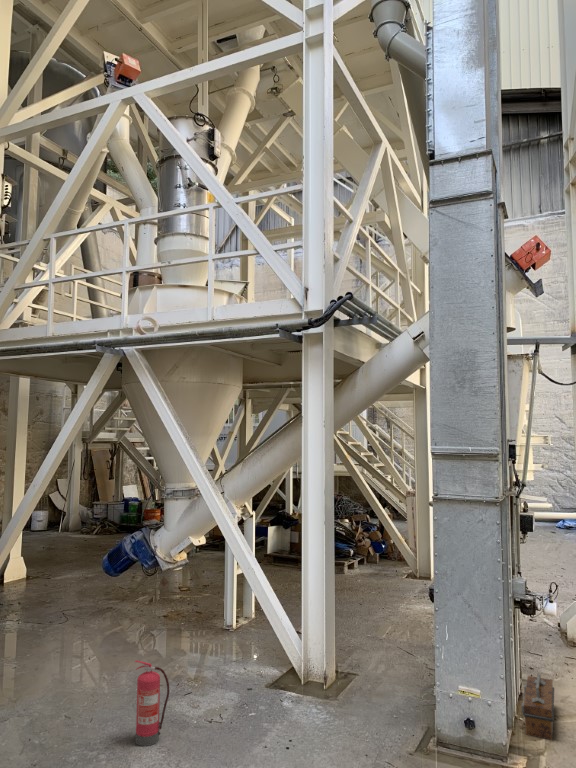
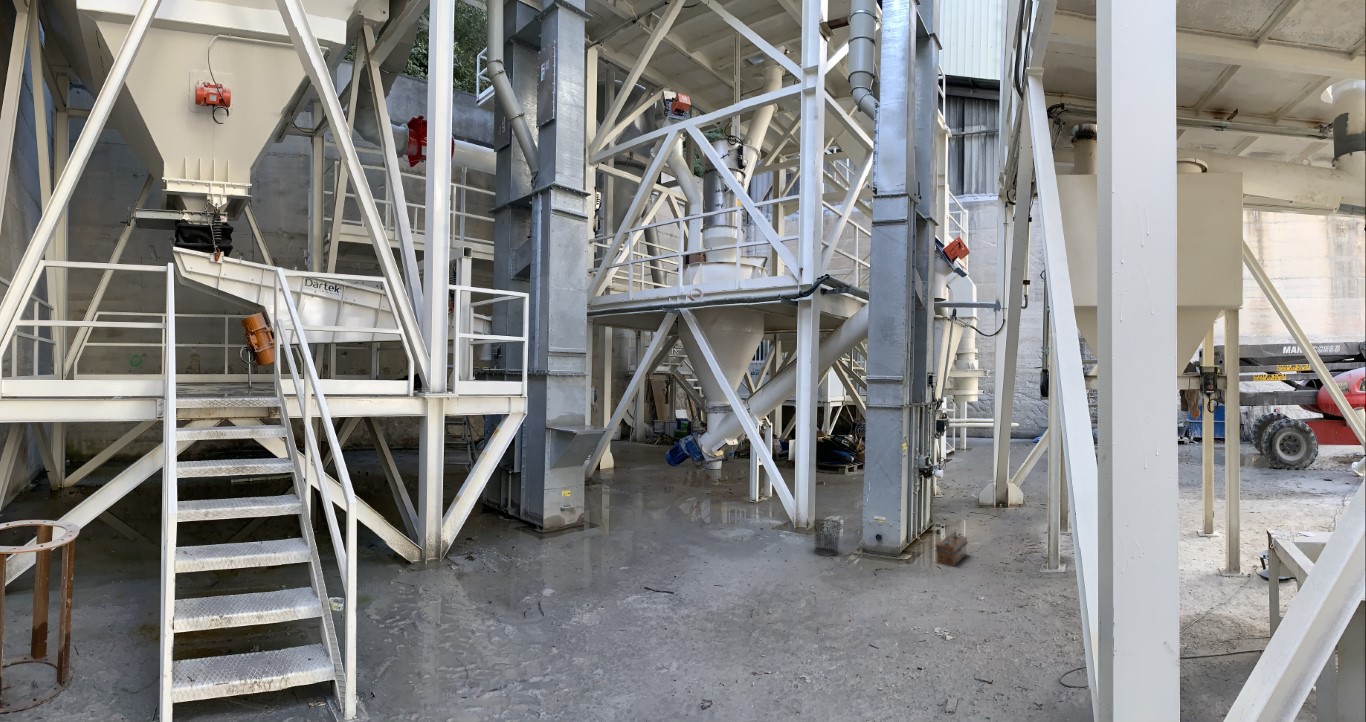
fire extinguisher: present [135,660,169,746] -> none [691,496,711,543]
waste bin: none [339,676,384,745] -> present [813,519,841,556]

